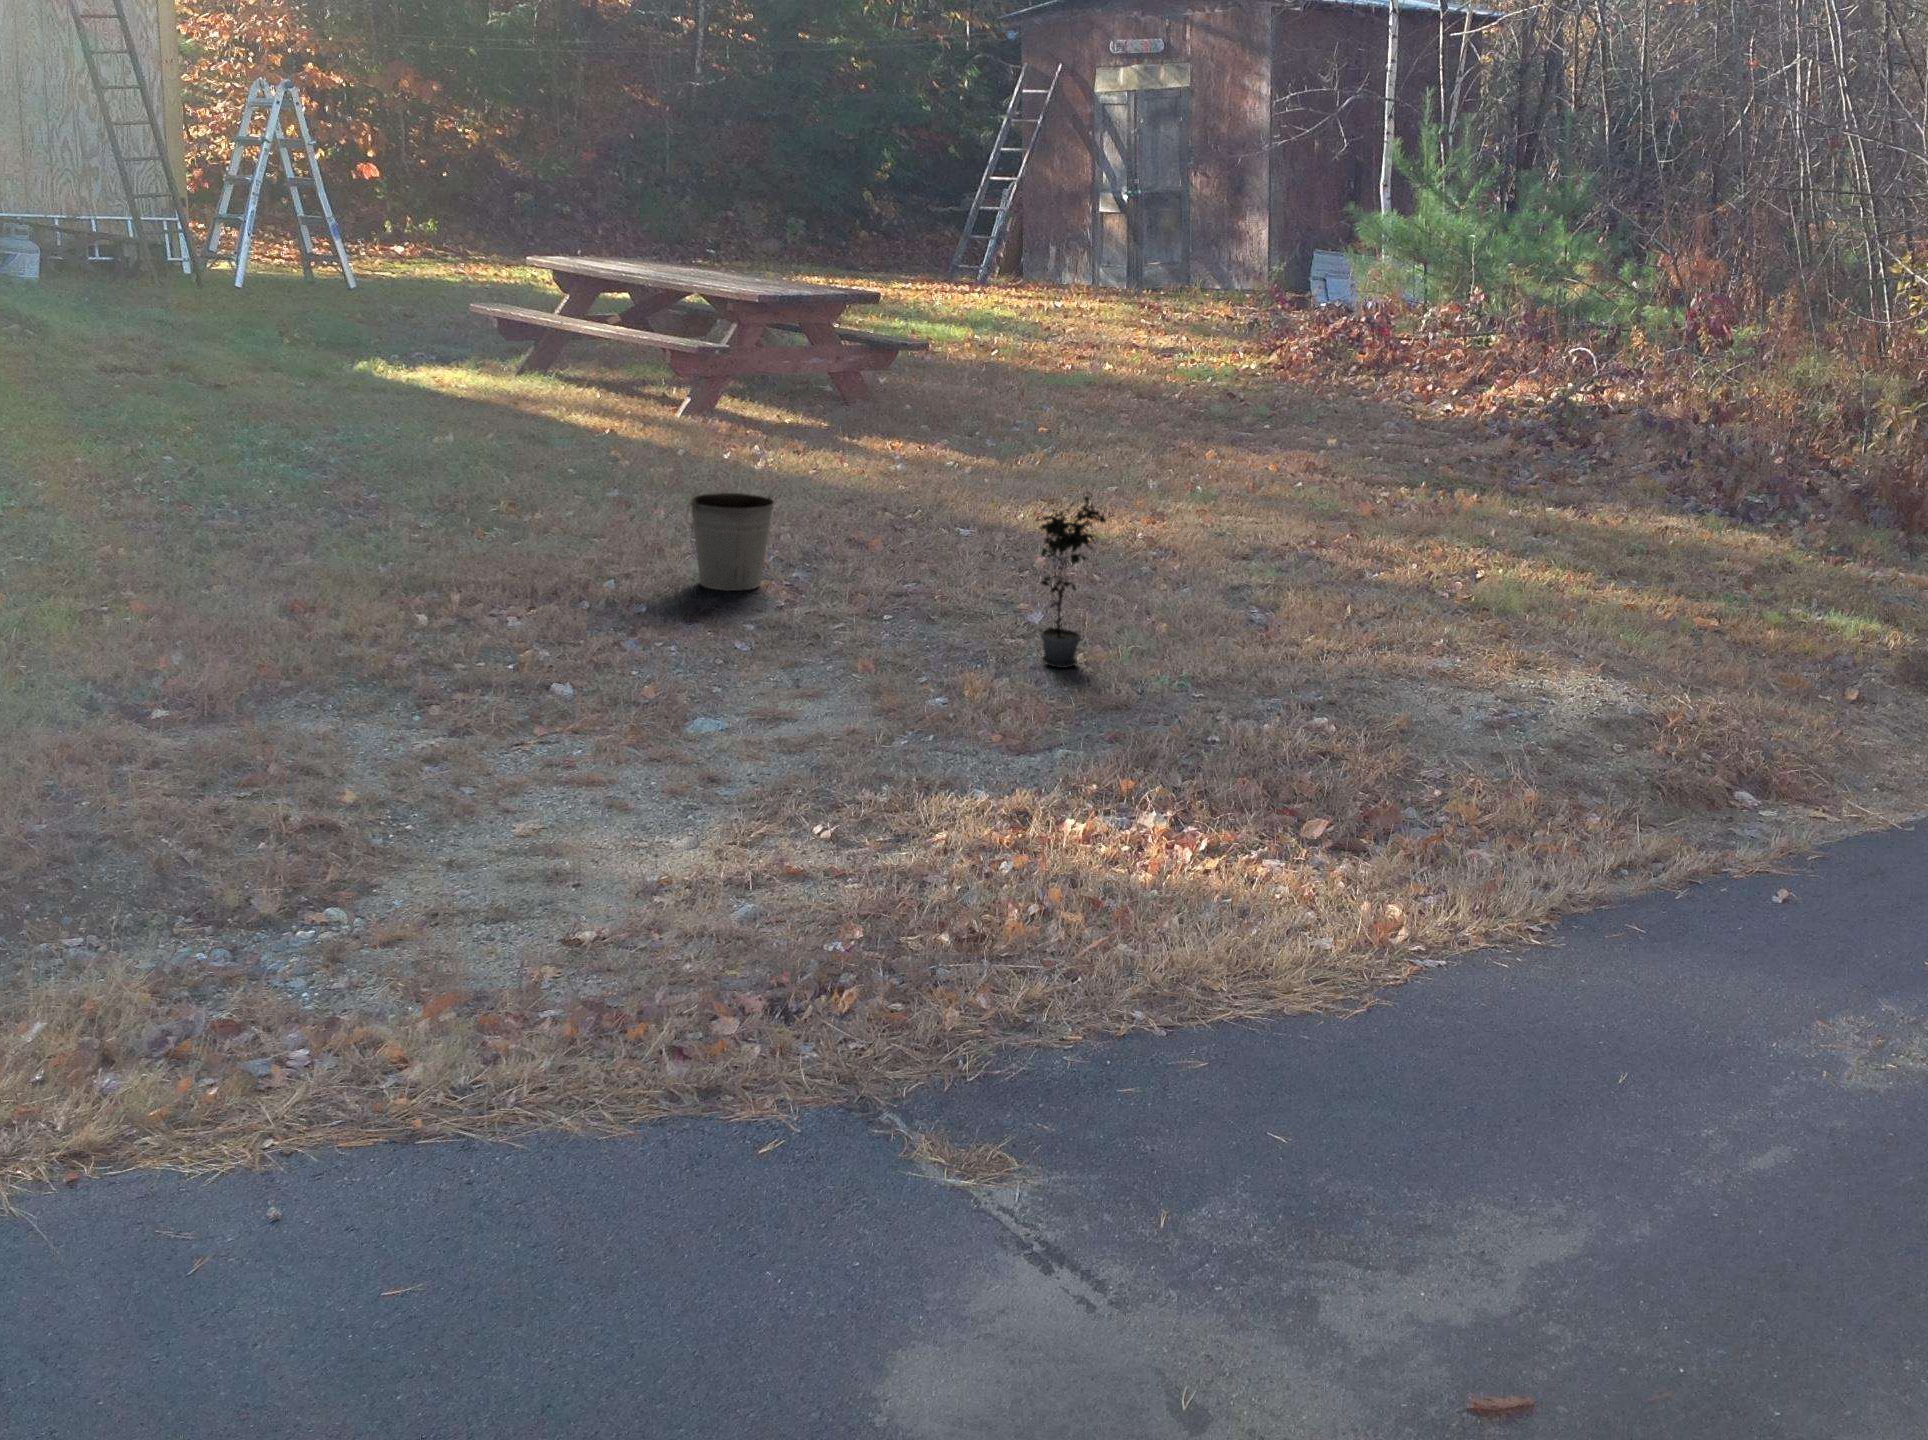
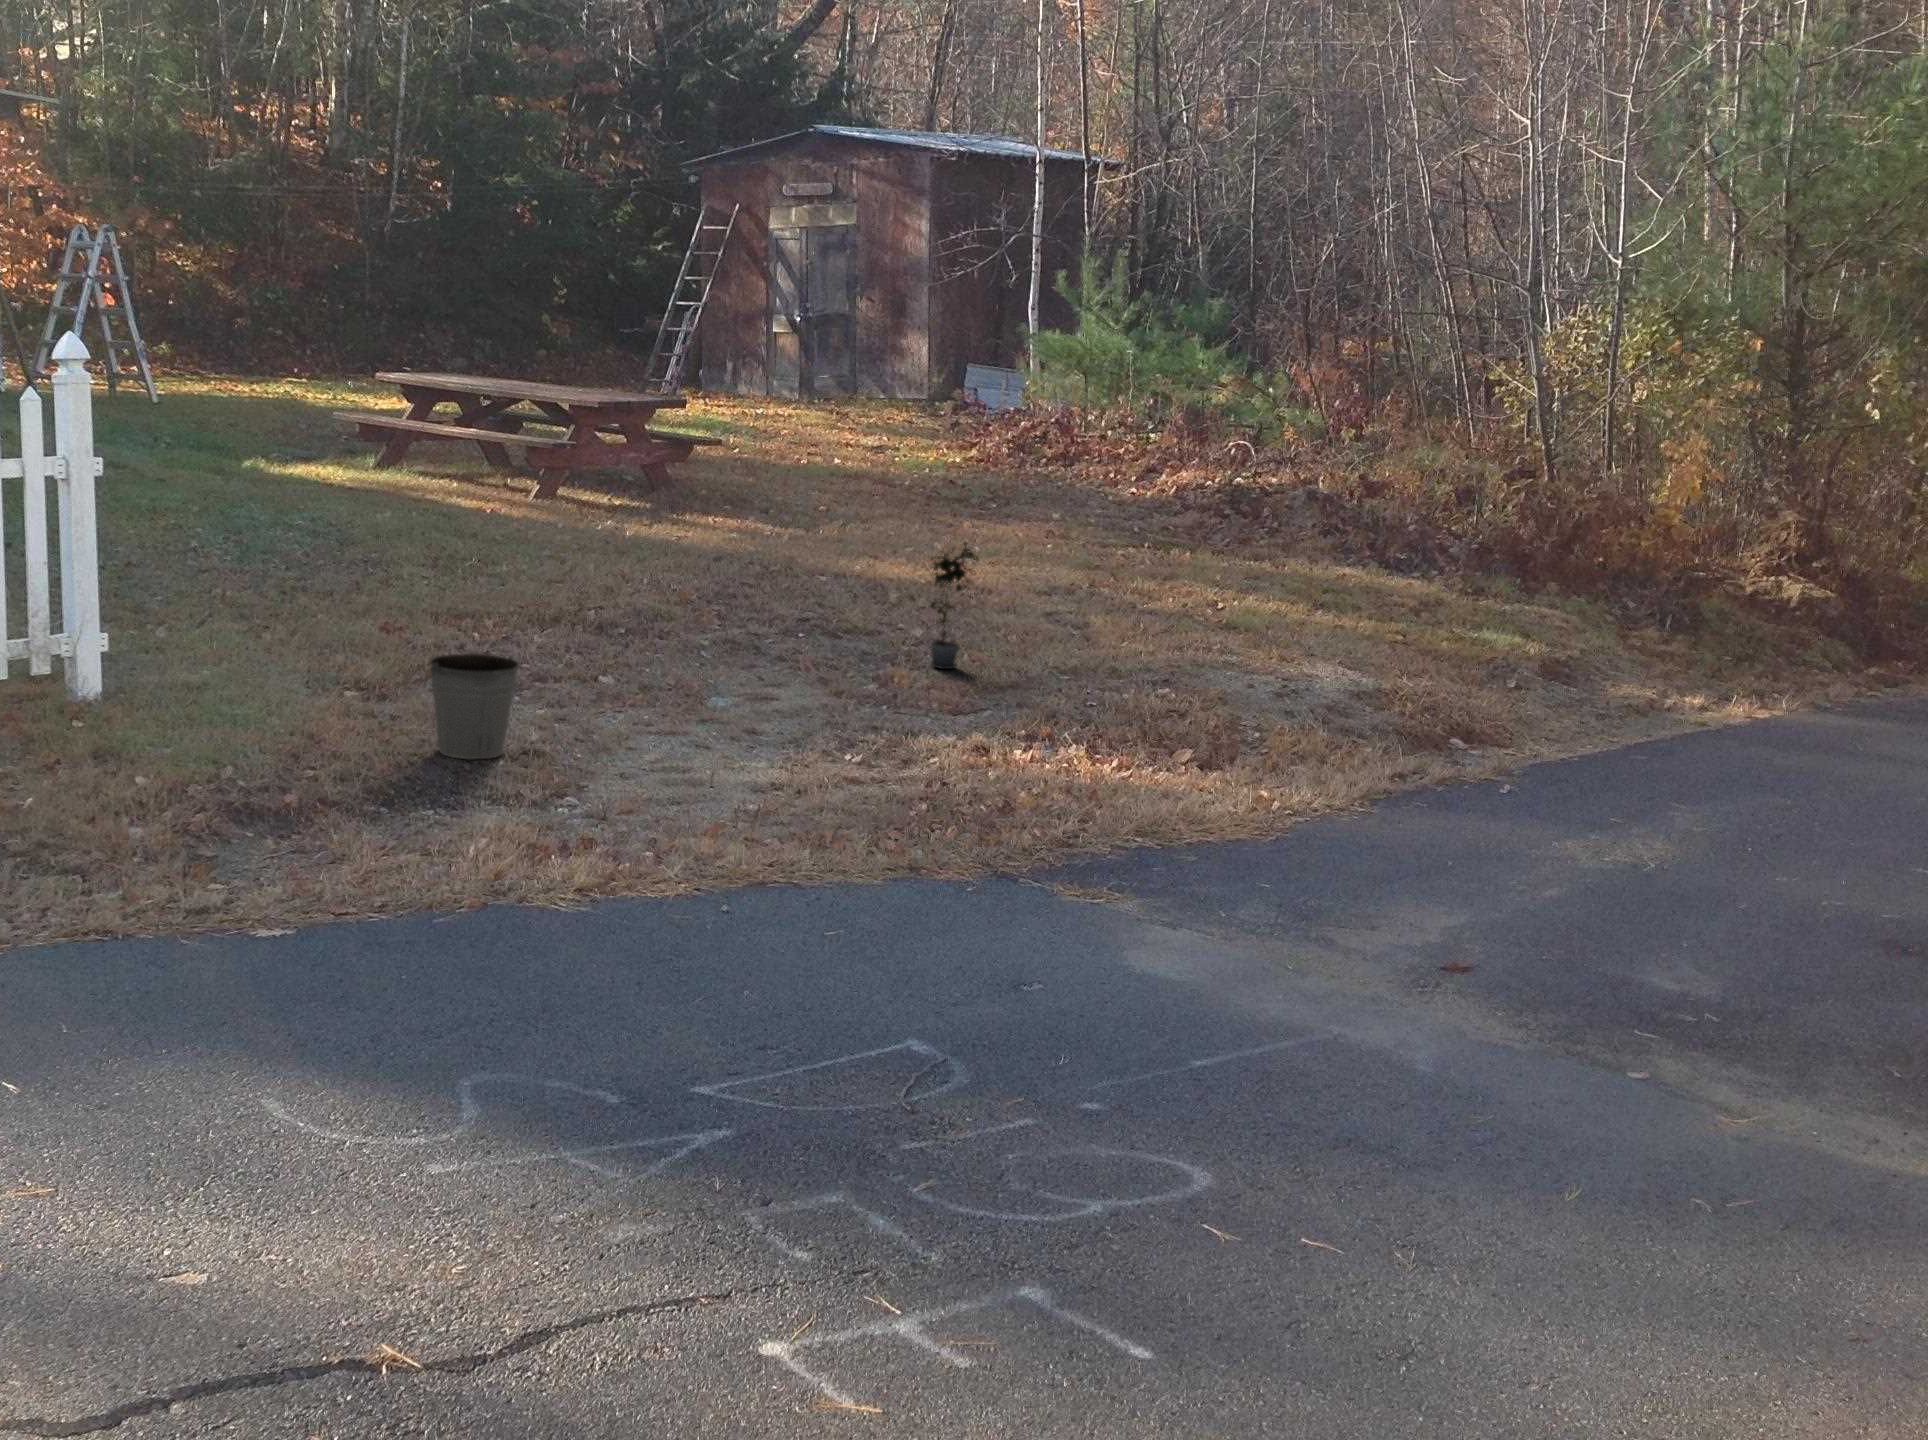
bucket: present [686,493,775,591] -> present [430,653,519,759]

